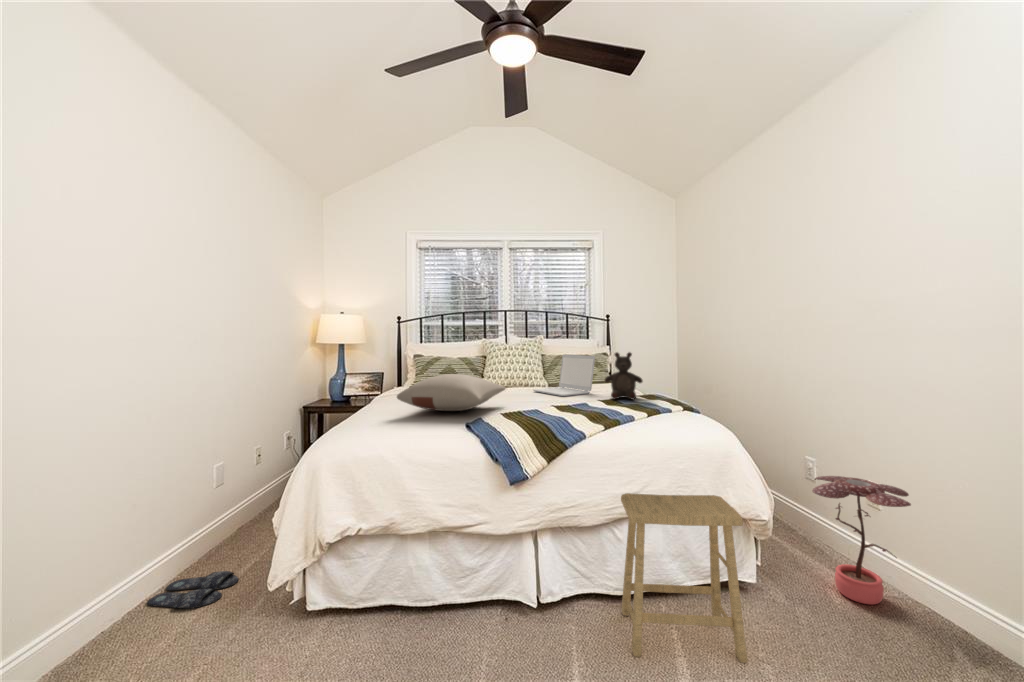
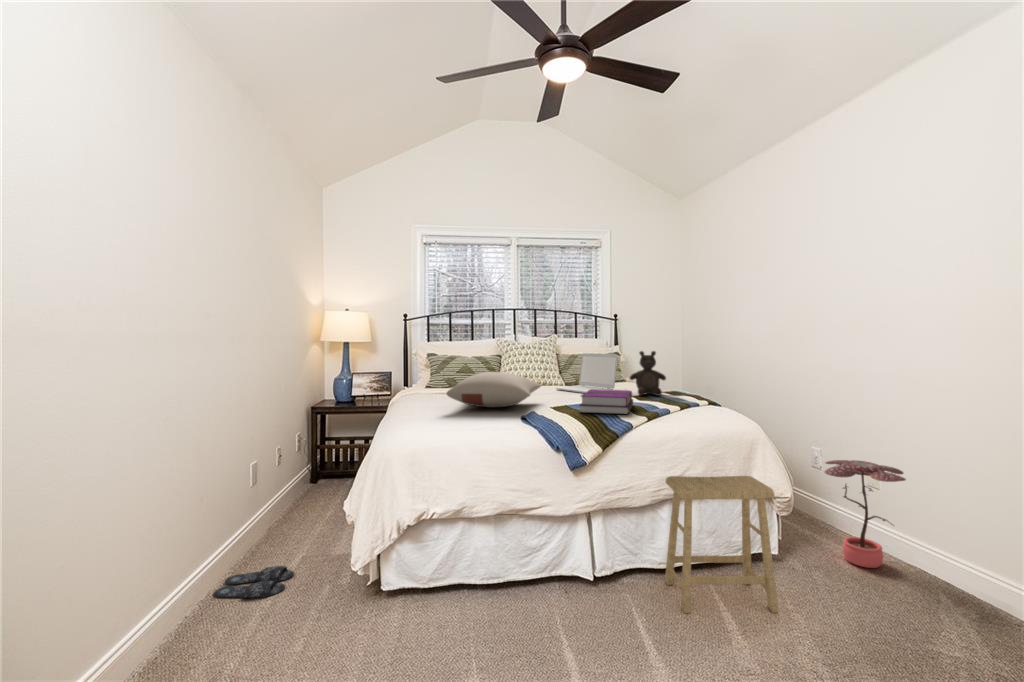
hardback book: none [532,393,598,422] -> present [579,389,633,414]

